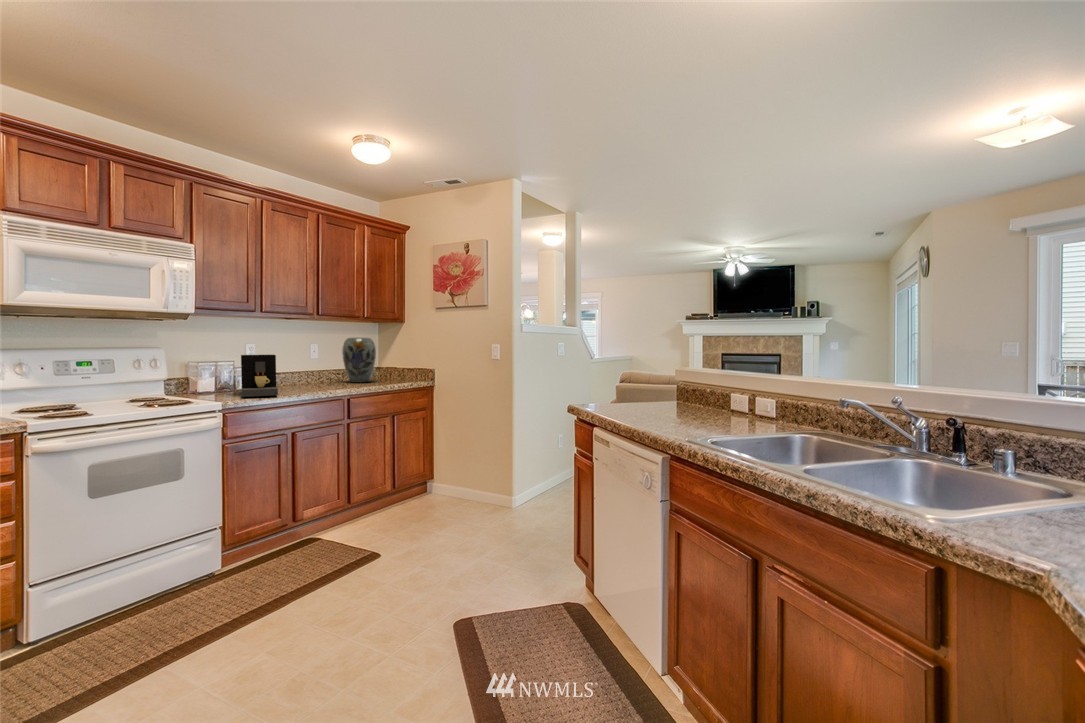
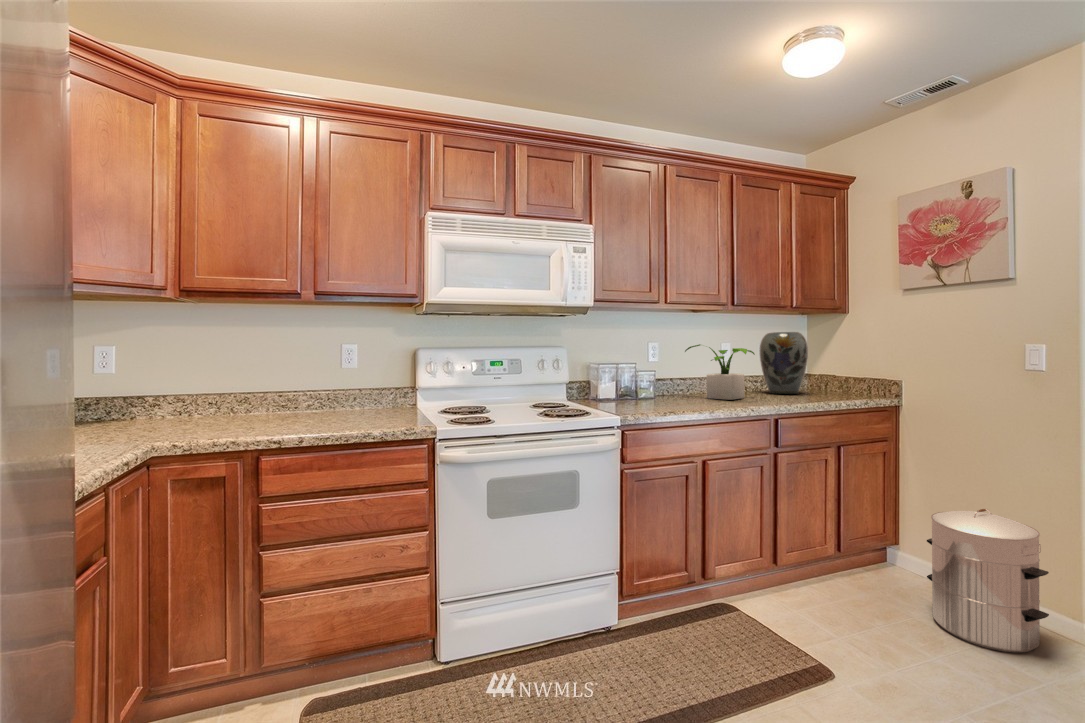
potted plant: none [281,346,337,388] -> present [685,344,755,400]
coffee maker: present [241,355,278,397] -> none [641,355,683,409]
waste bin: none [438,441,486,516] -> present [927,509,1049,653]

